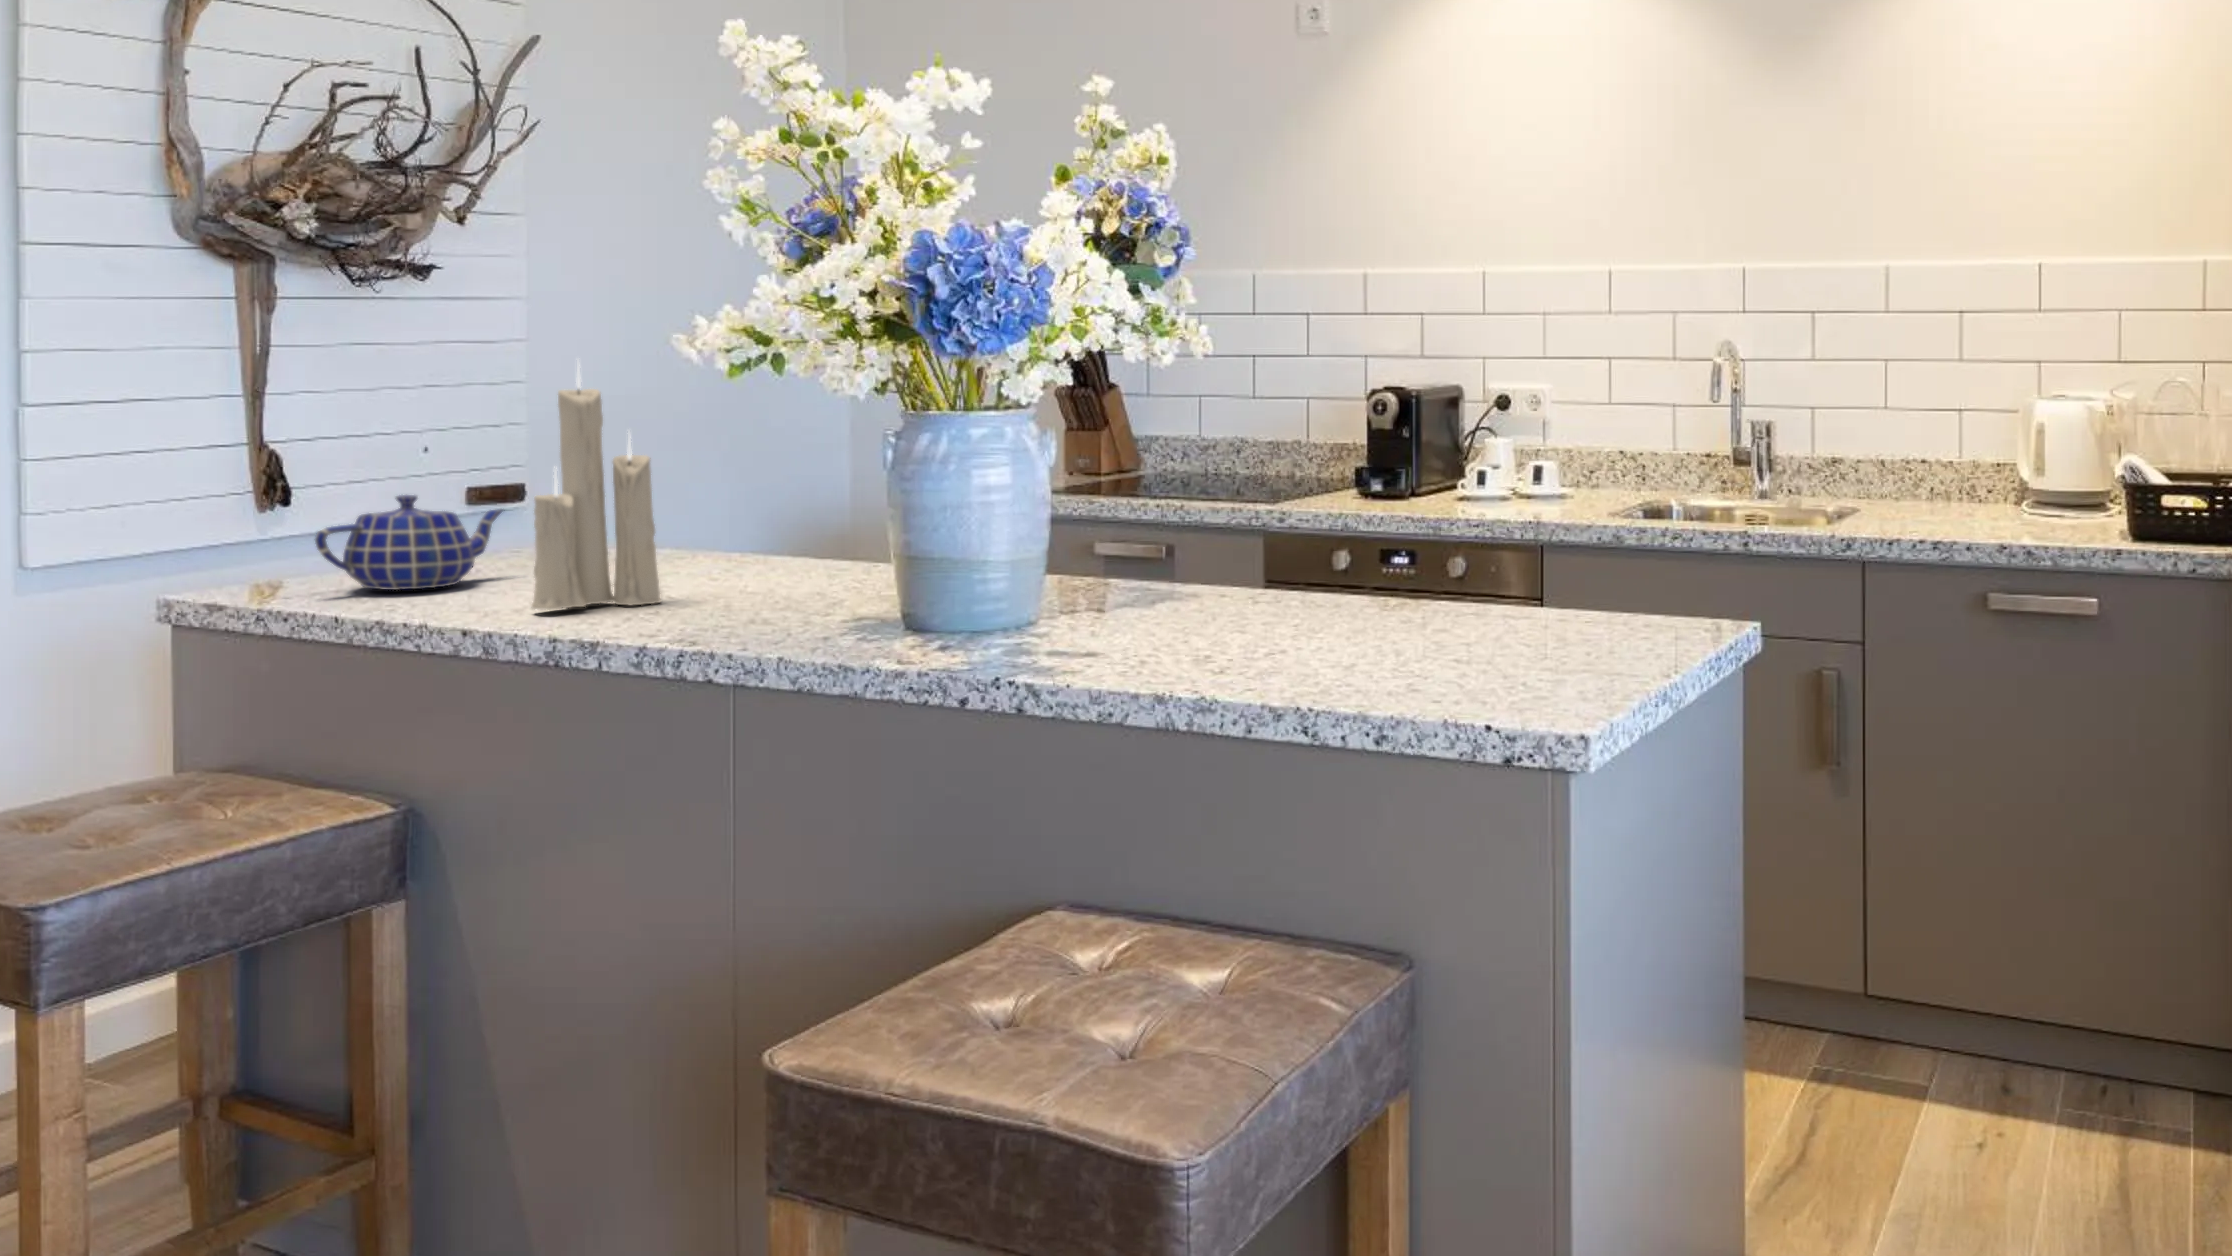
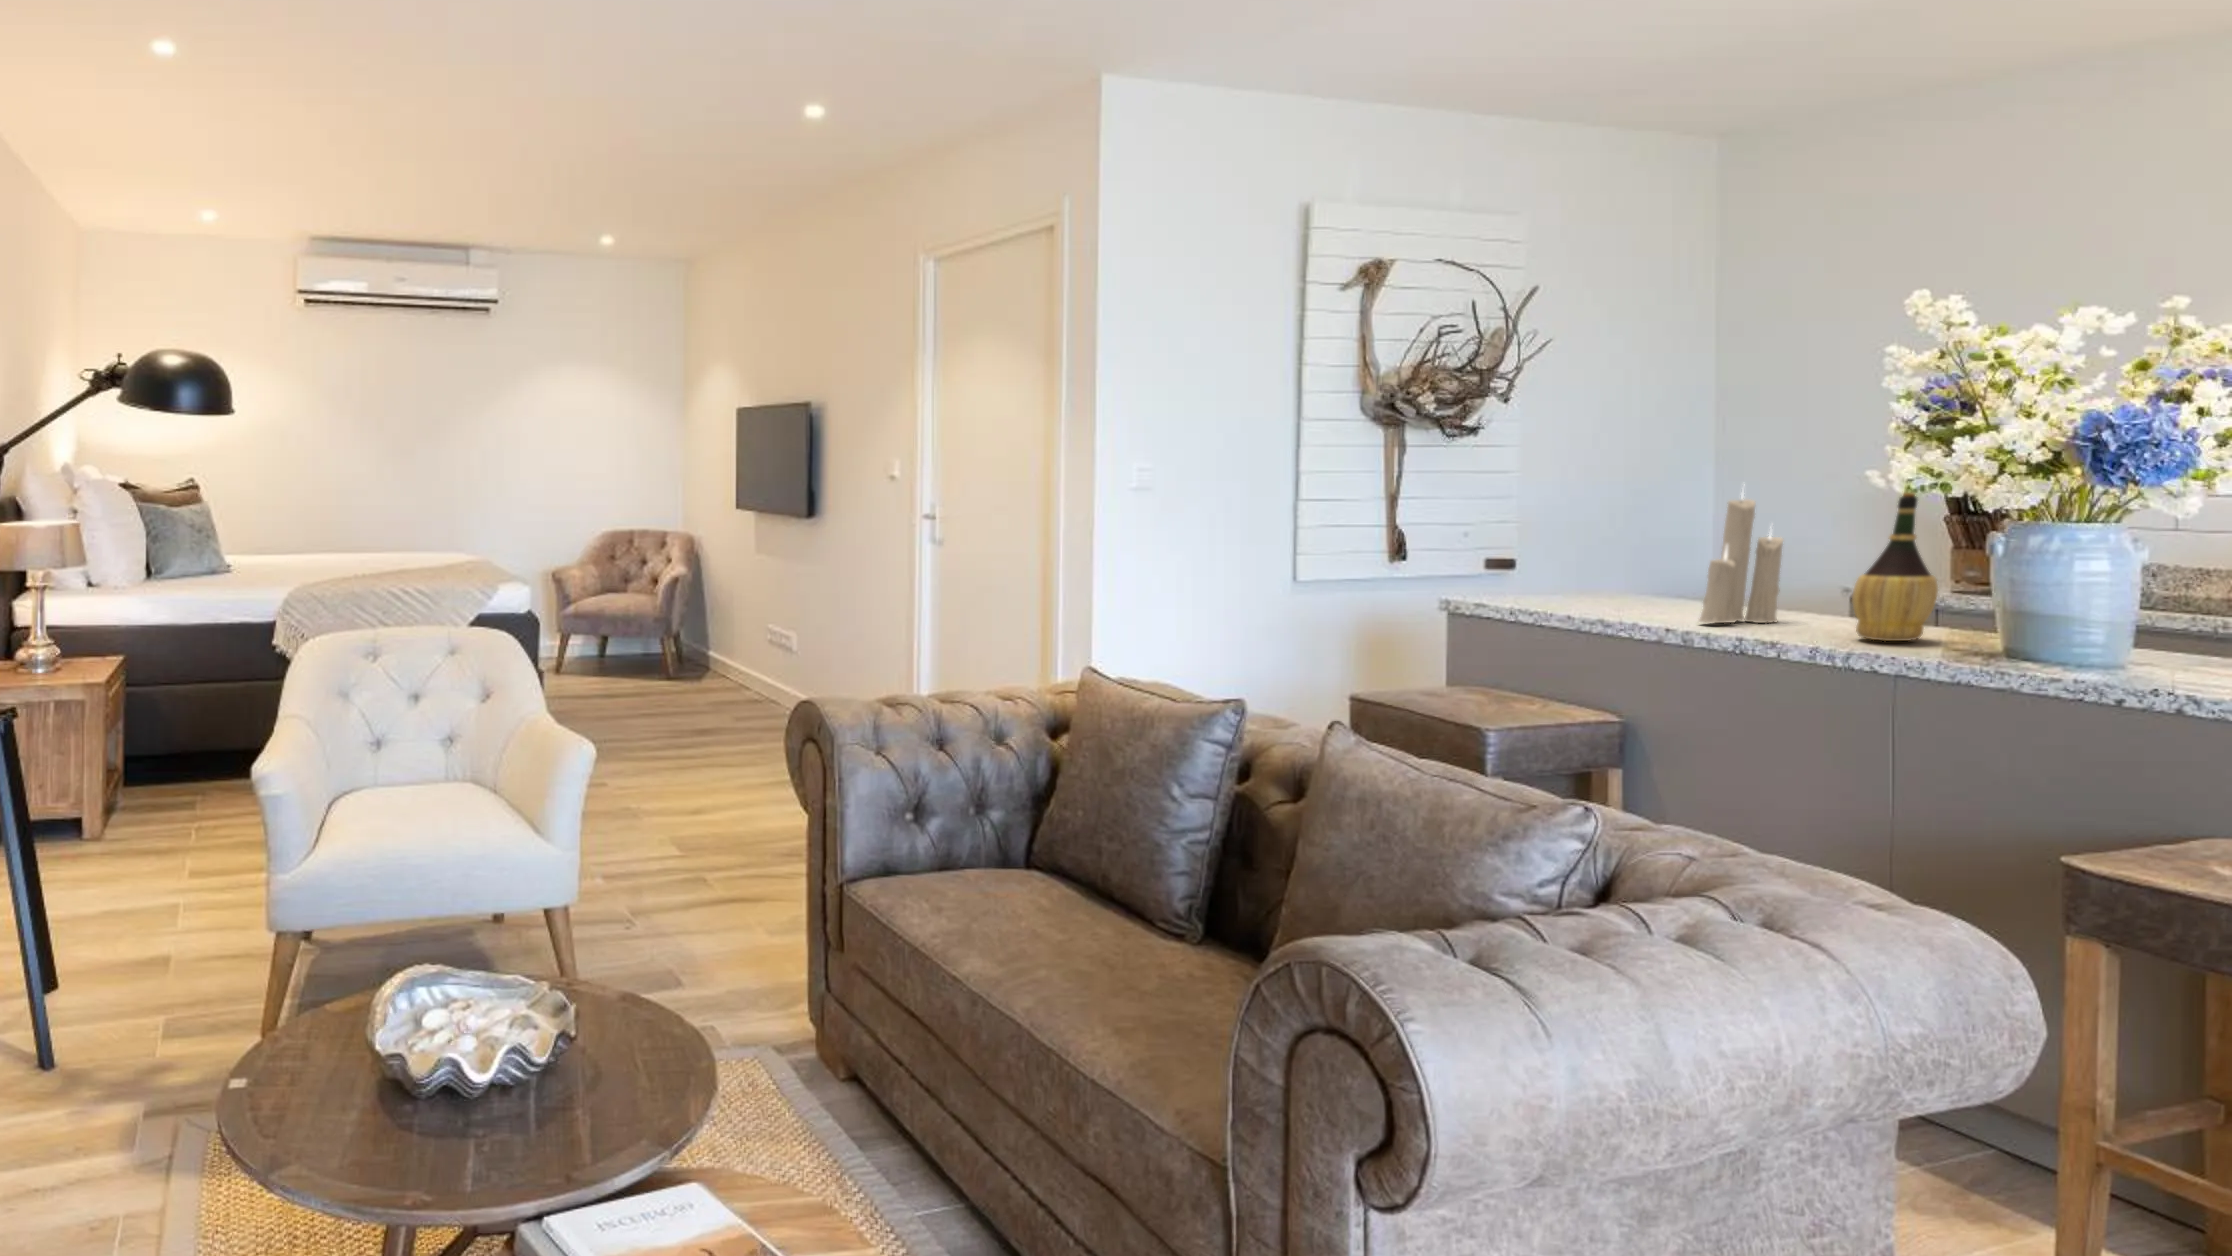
wine bottle: none [698,364,809,629] -> present [1852,493,1938,641]
teapot: present [315,495,505,590] -> none [1541,557,1635,608]

